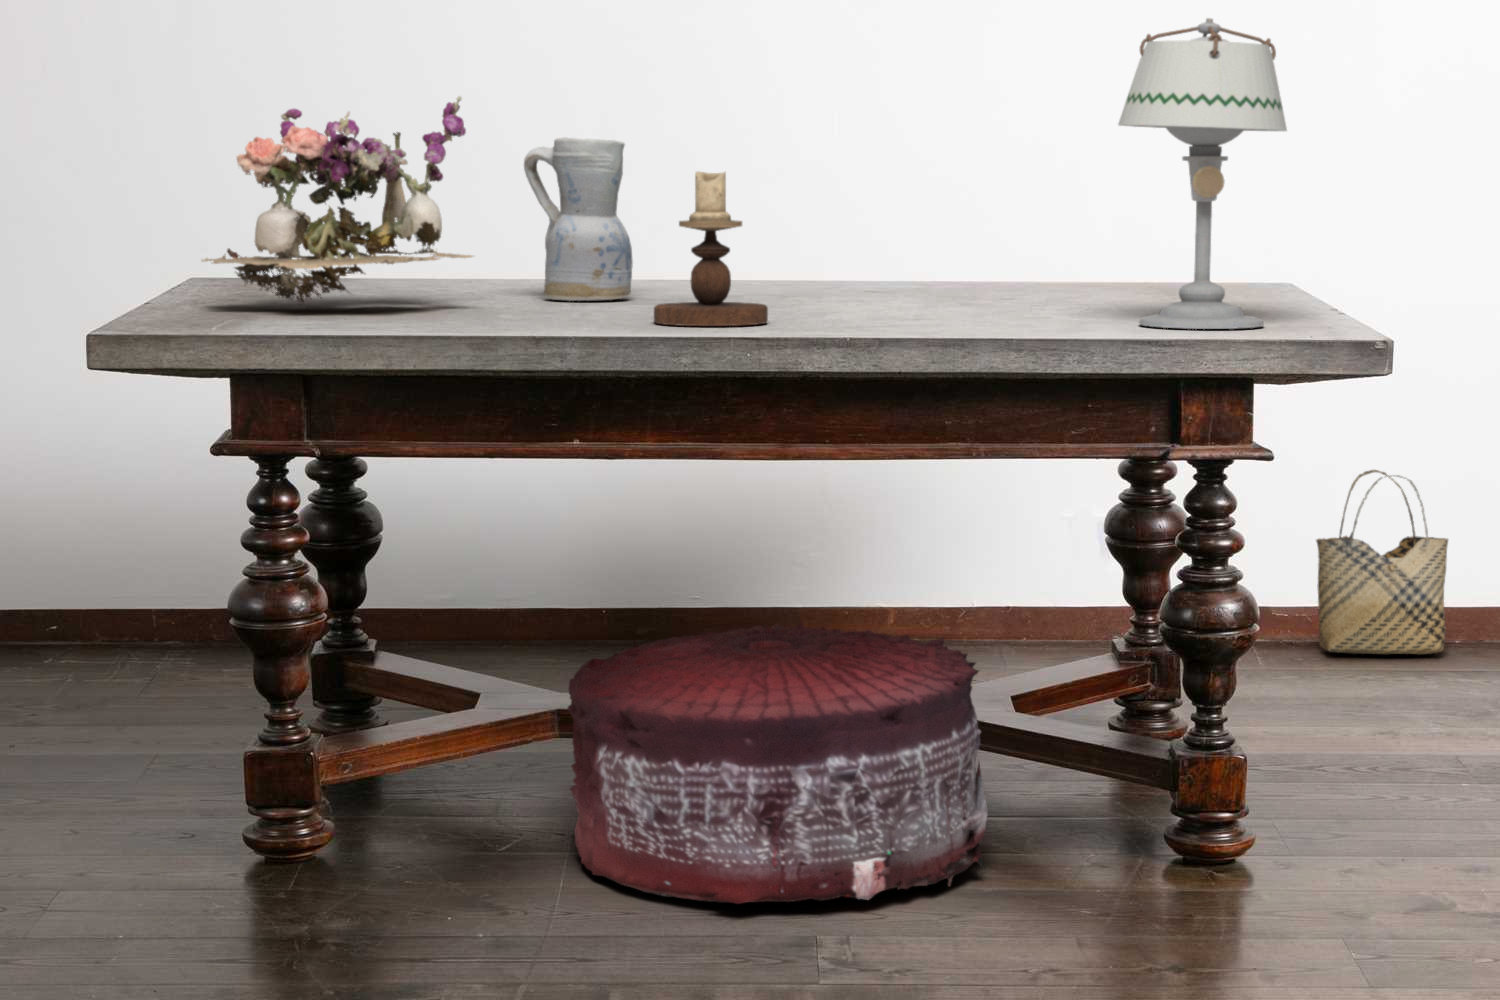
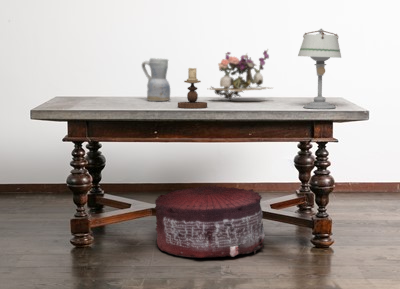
flower arrangement: present [202,96,473,307] -> present [210,50,269,101]
woven basket: present [1316,470,1448,655] -> none [350,145,386,194]

